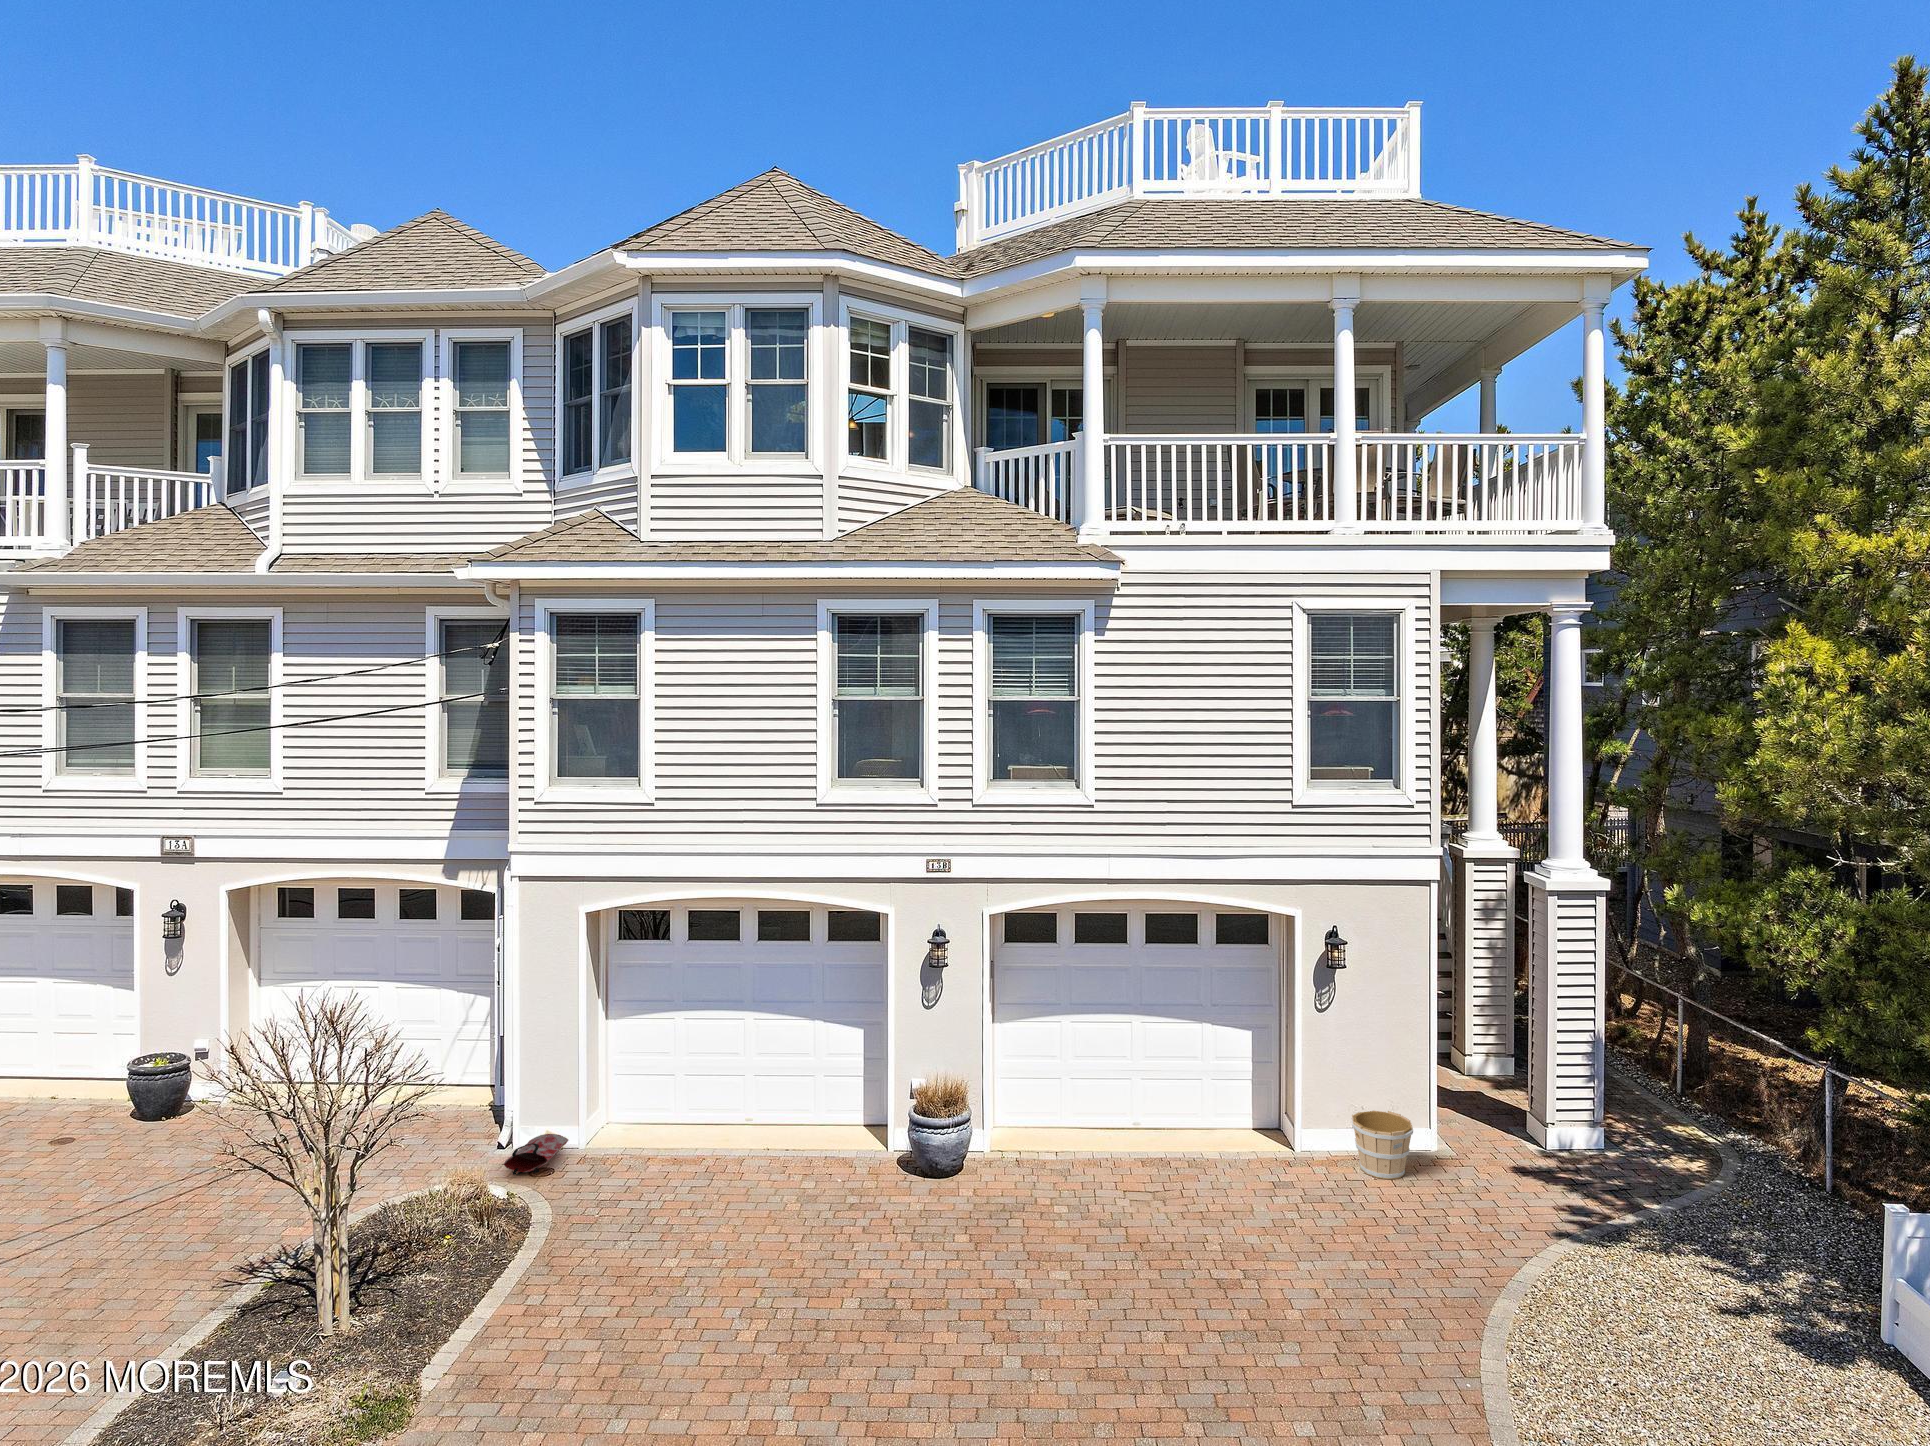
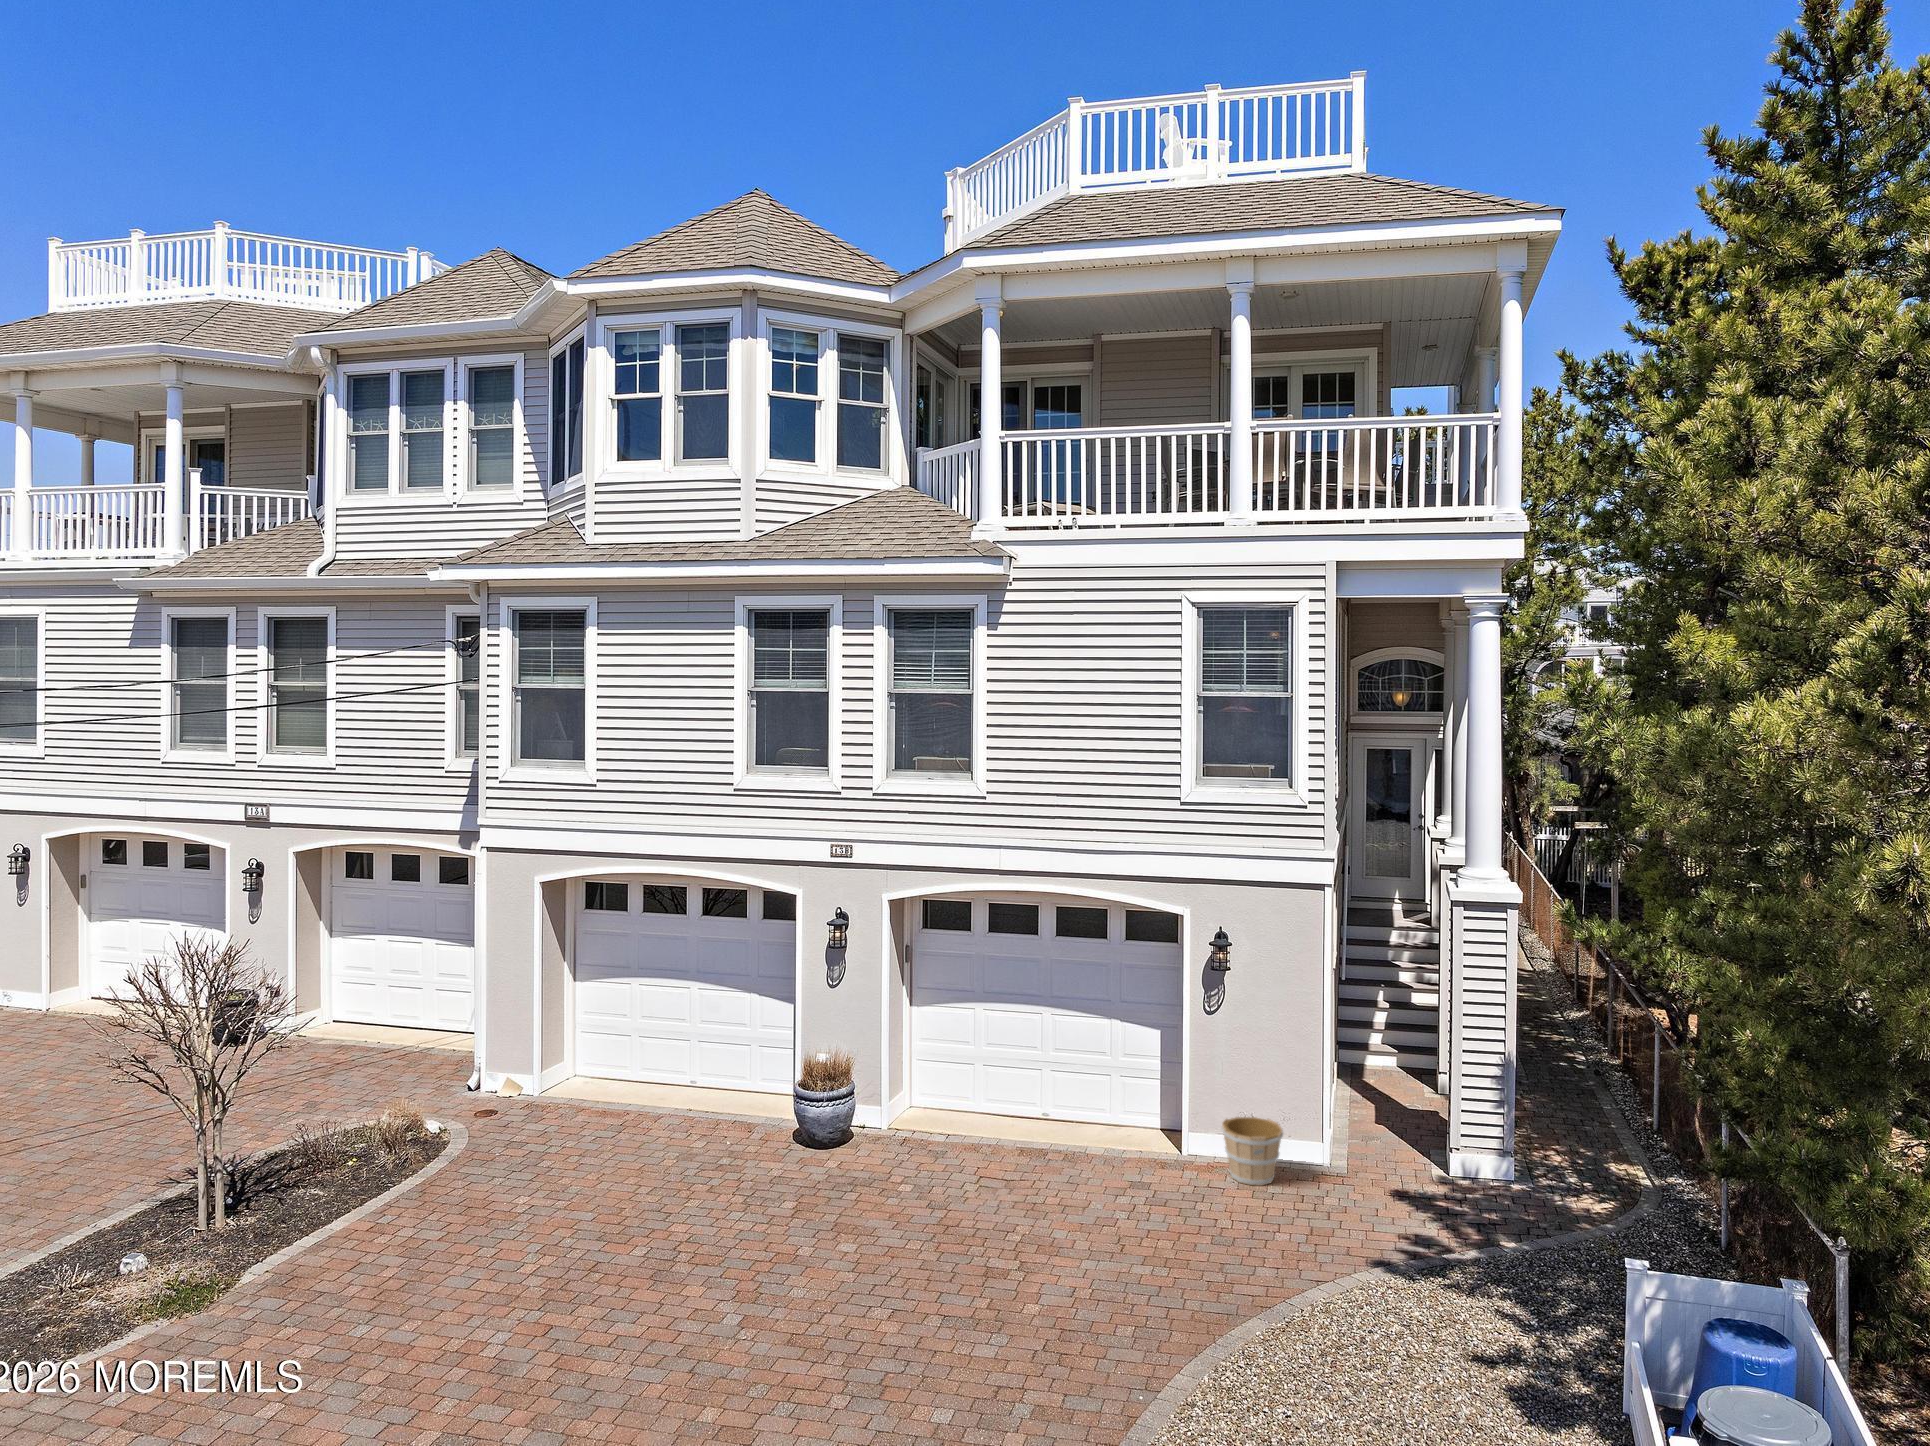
bag: present [504,1134,568,1175] -> none [462,1072,526,1102]

